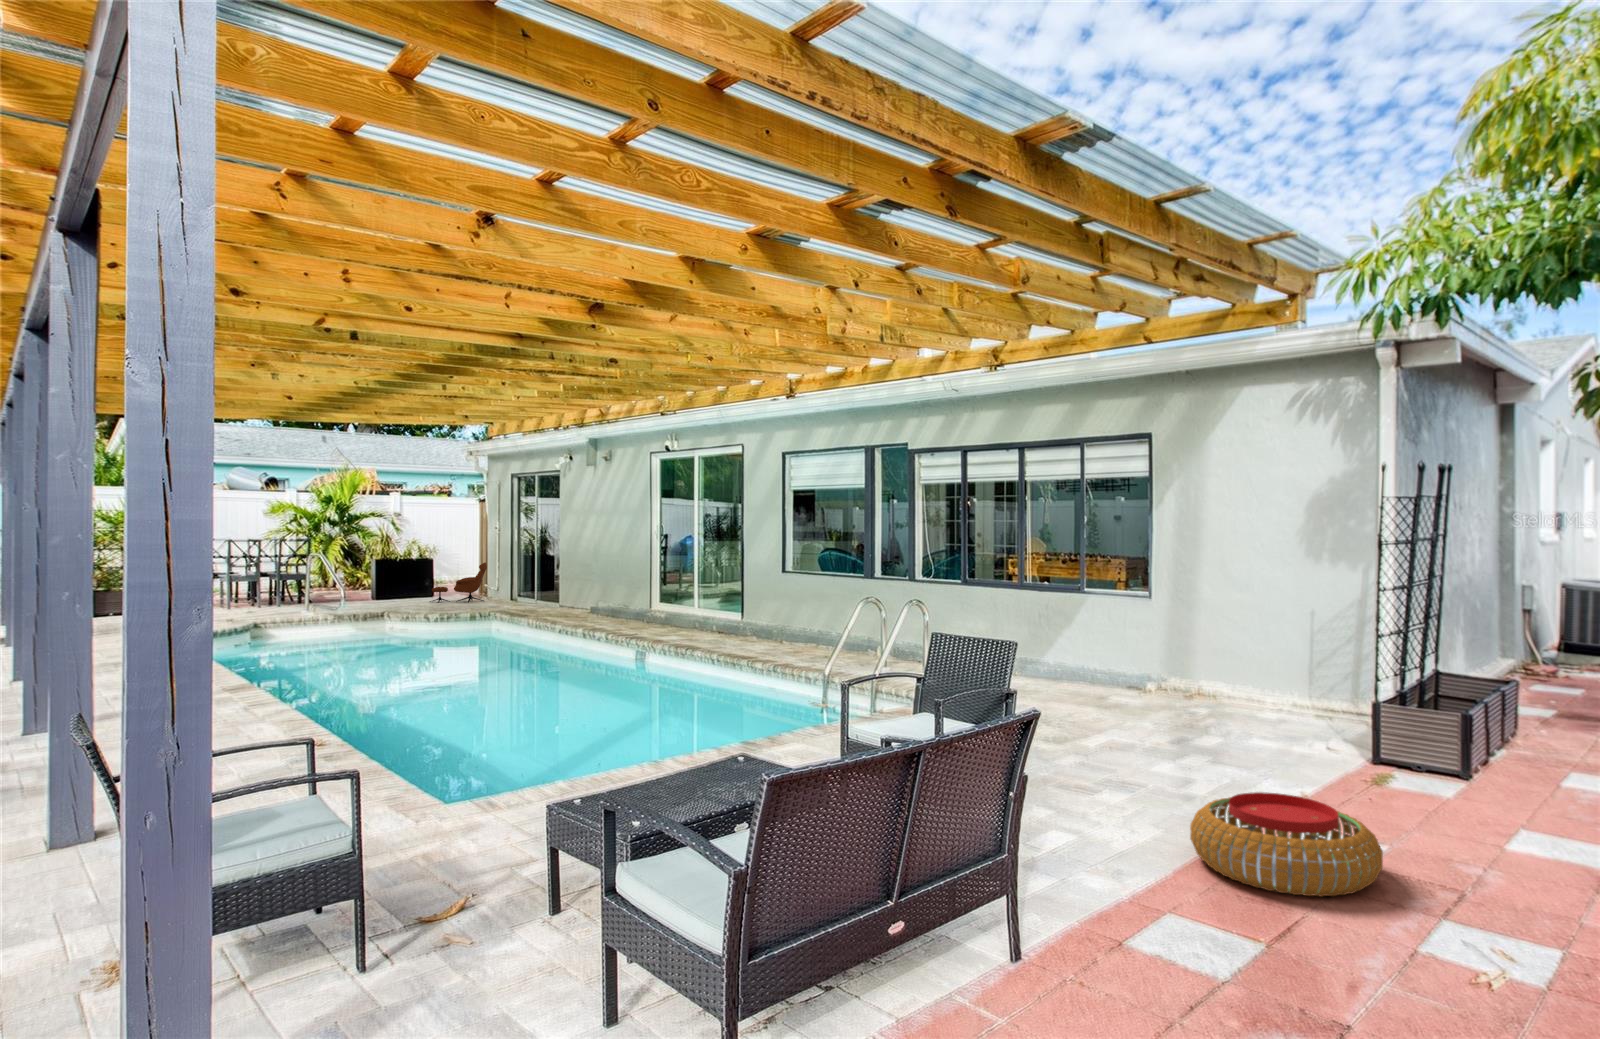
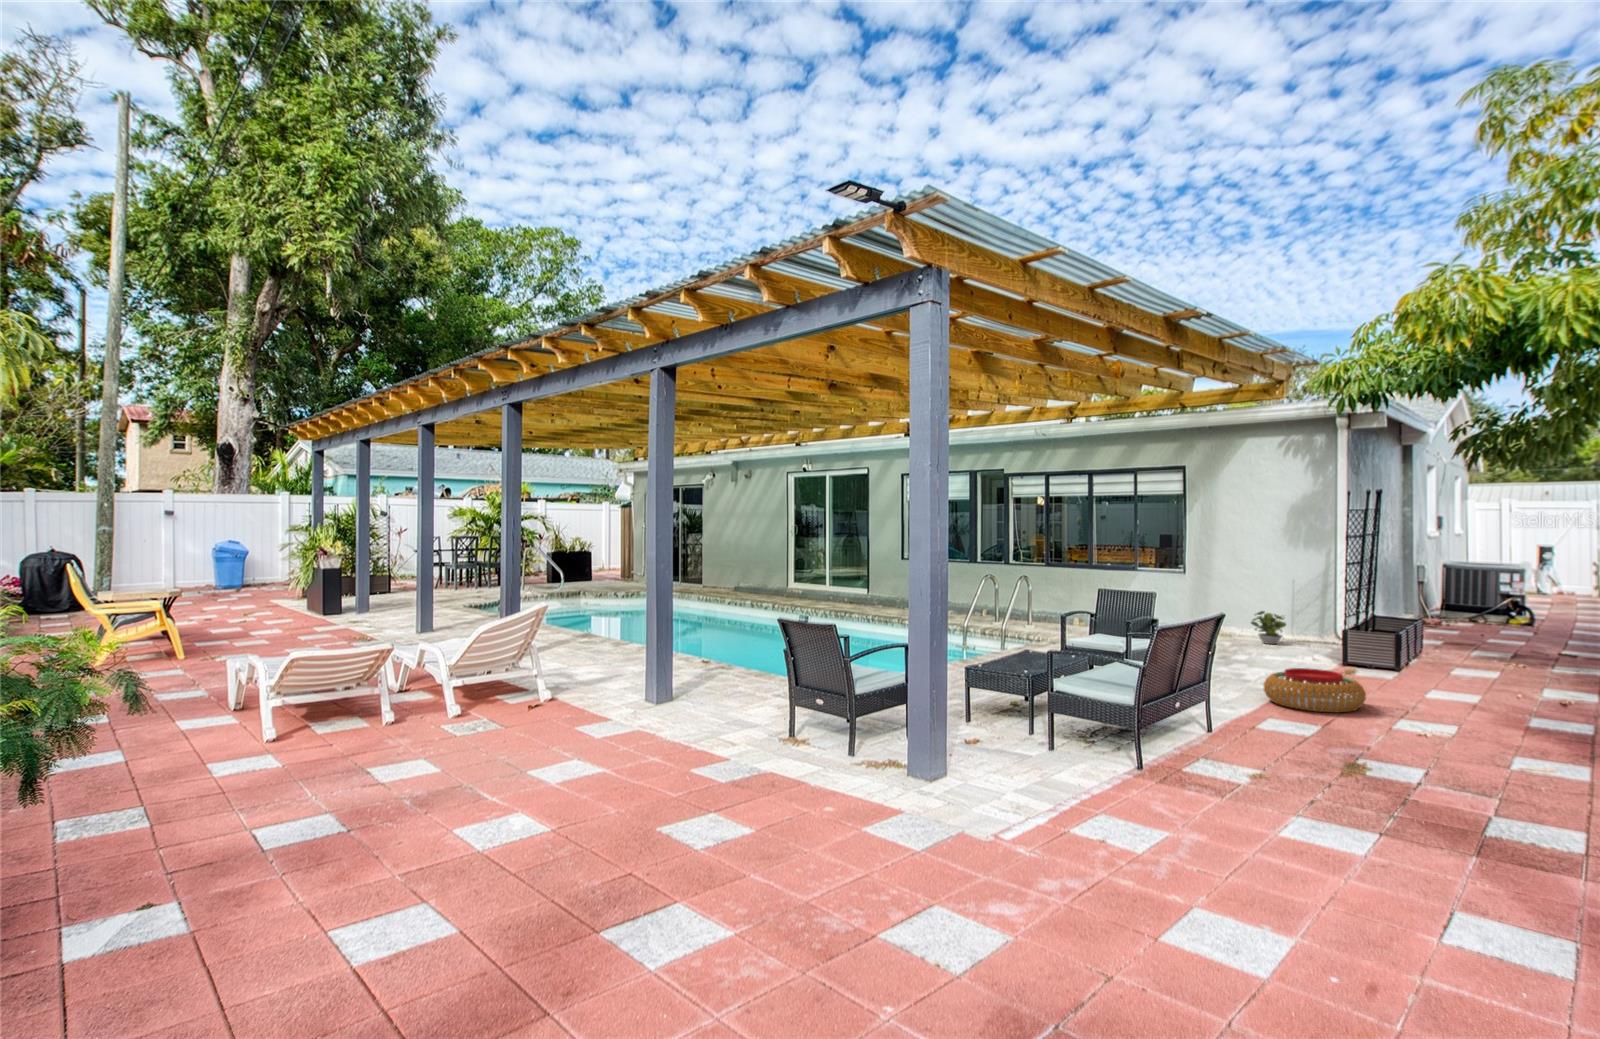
lounge chair: present [430,562,487,602] -> none [598,554,641,585]
potted plant: none [1241,660,1298,714] -> present [1251,611,1286,644]

